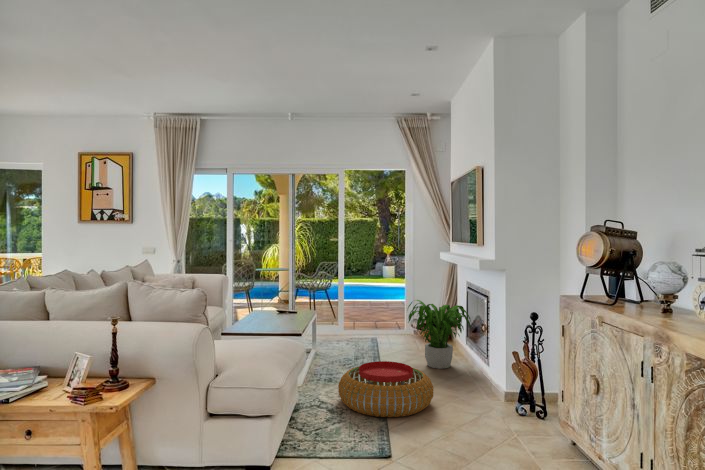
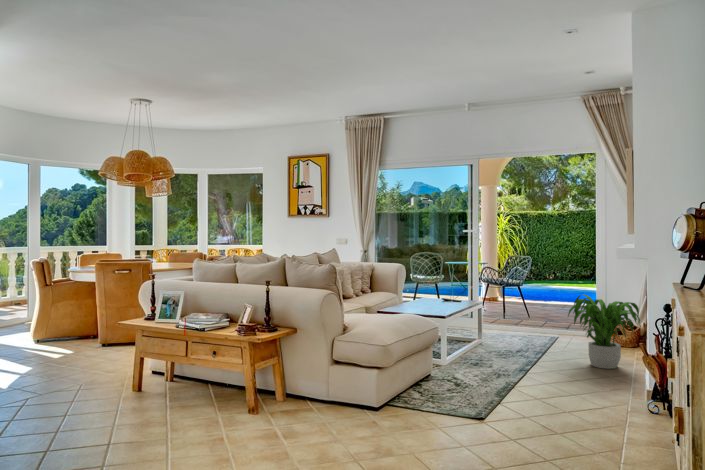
pouf: present [338,361,434,417] -> none [468,347,564,397]

